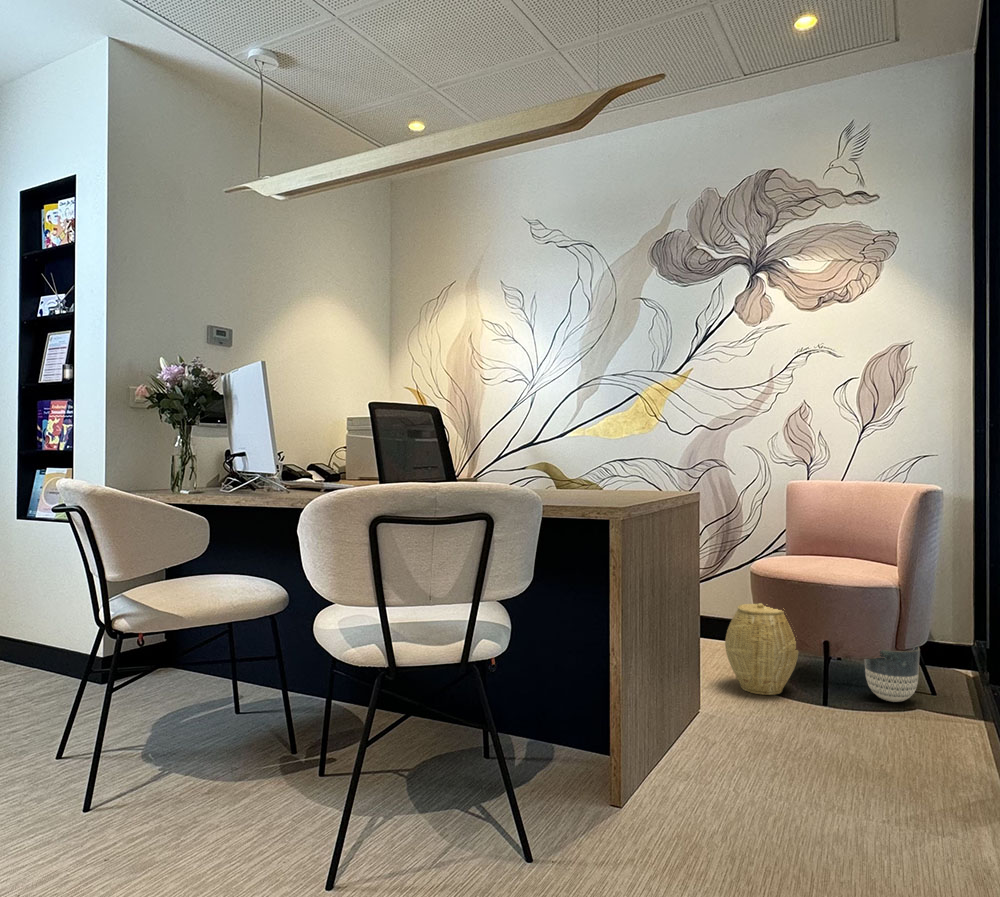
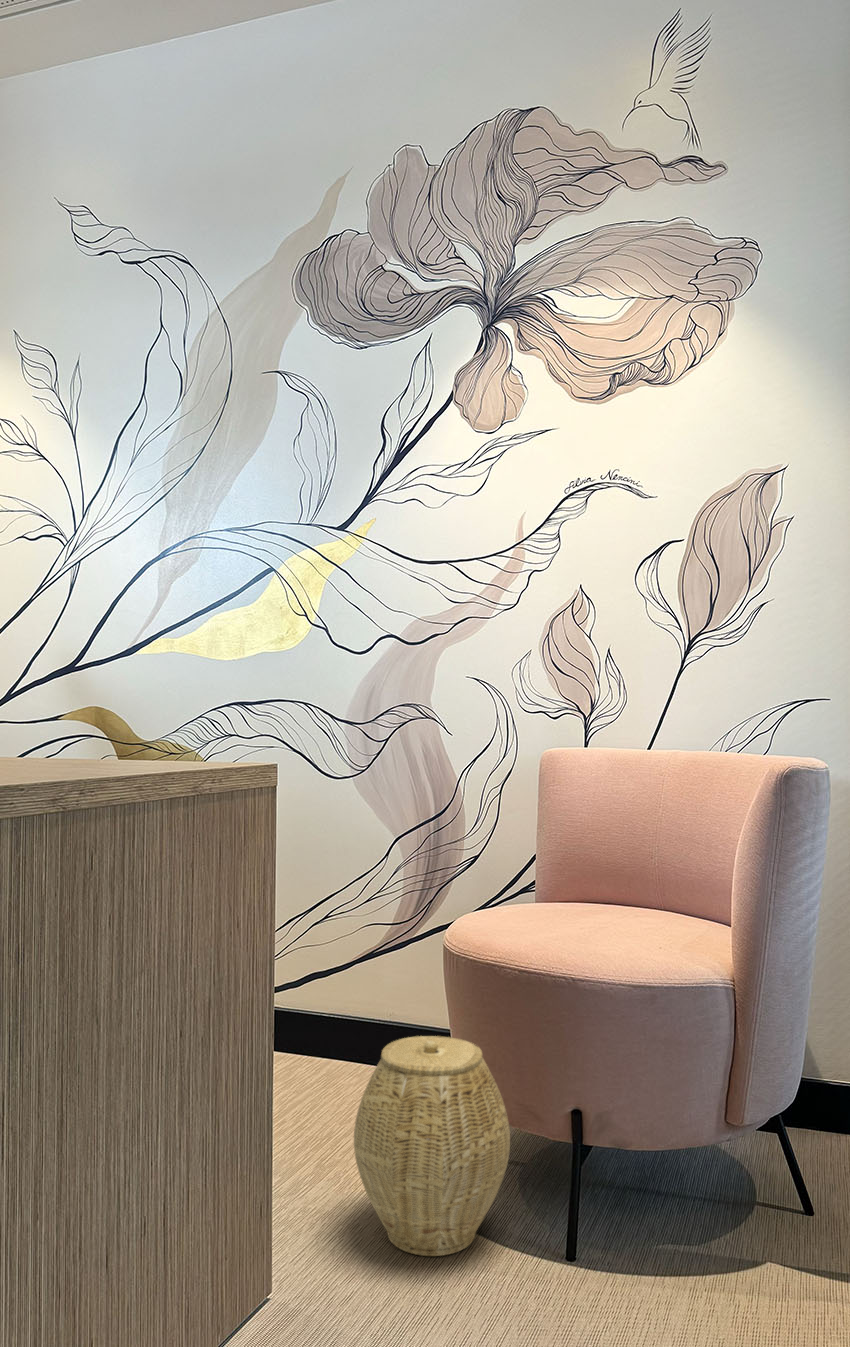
planter: present [865,647,920,702] -> none [647,1114,762,1268]

